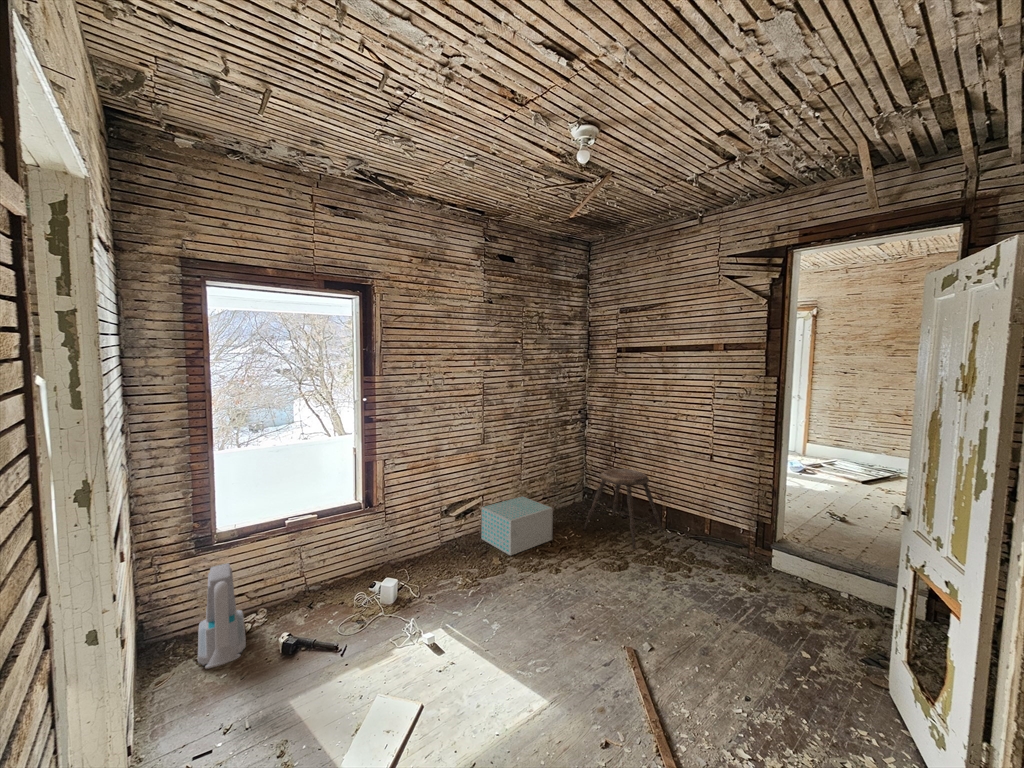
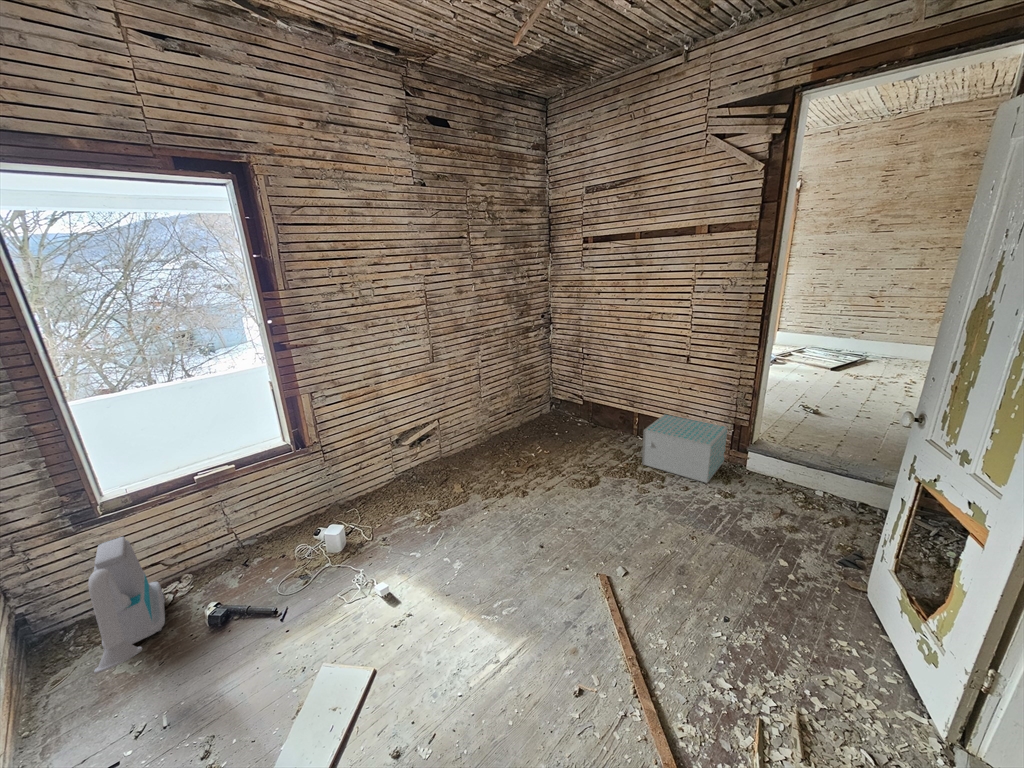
stool: present [583,469,663,548] -> none [551,377,634,460]
storage box: present [481,496,553,555] -> present [642,414,727,483]

